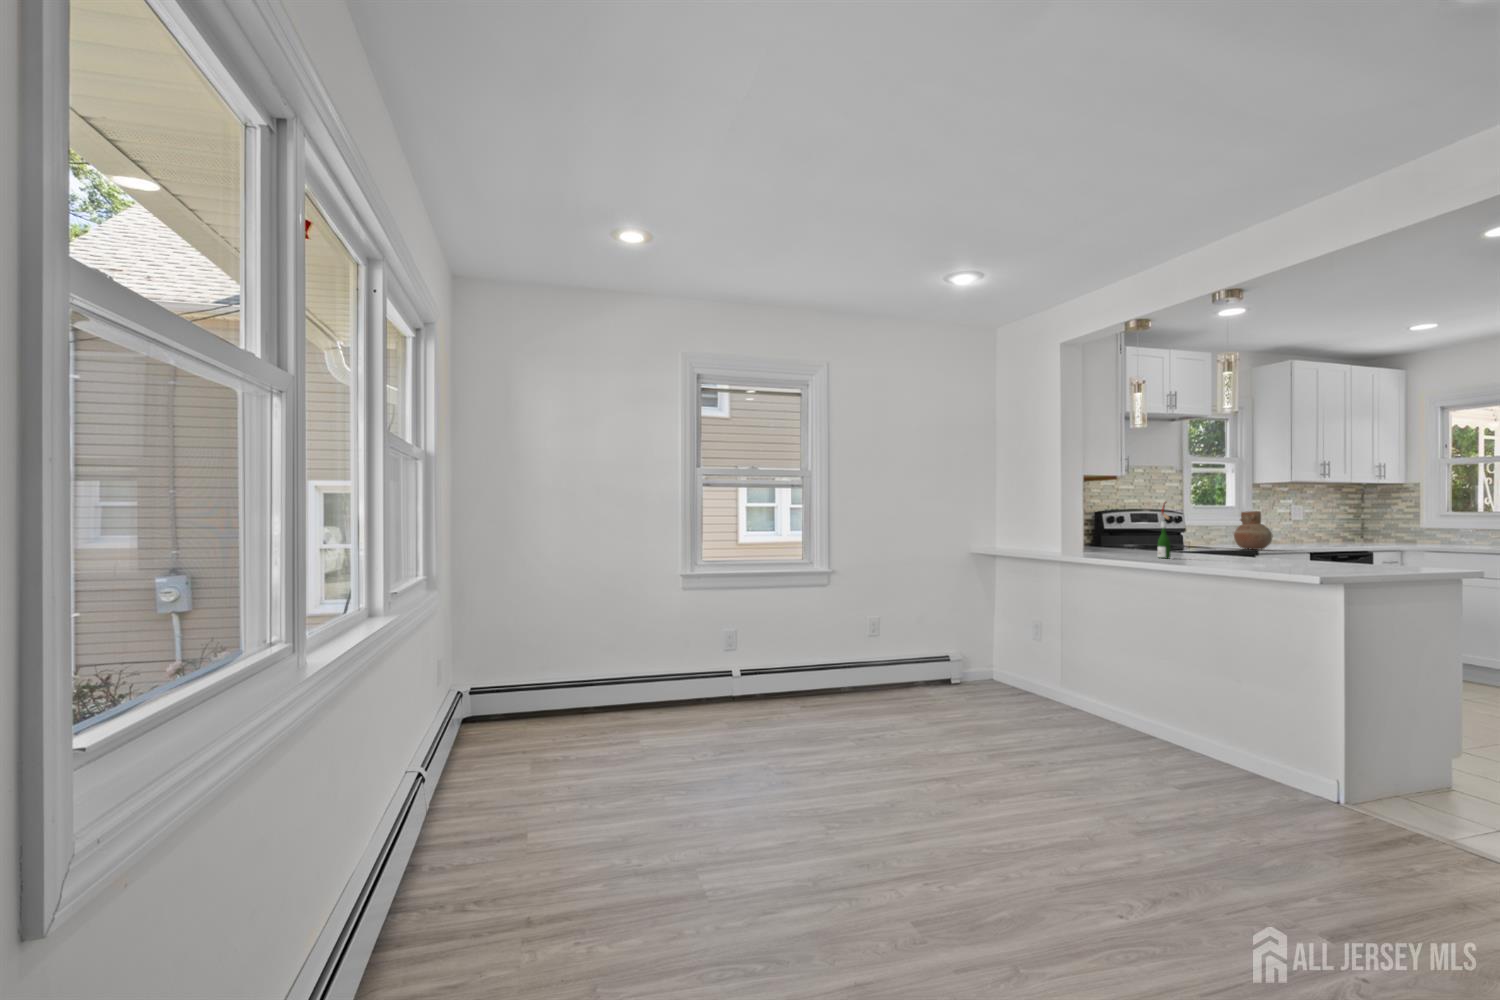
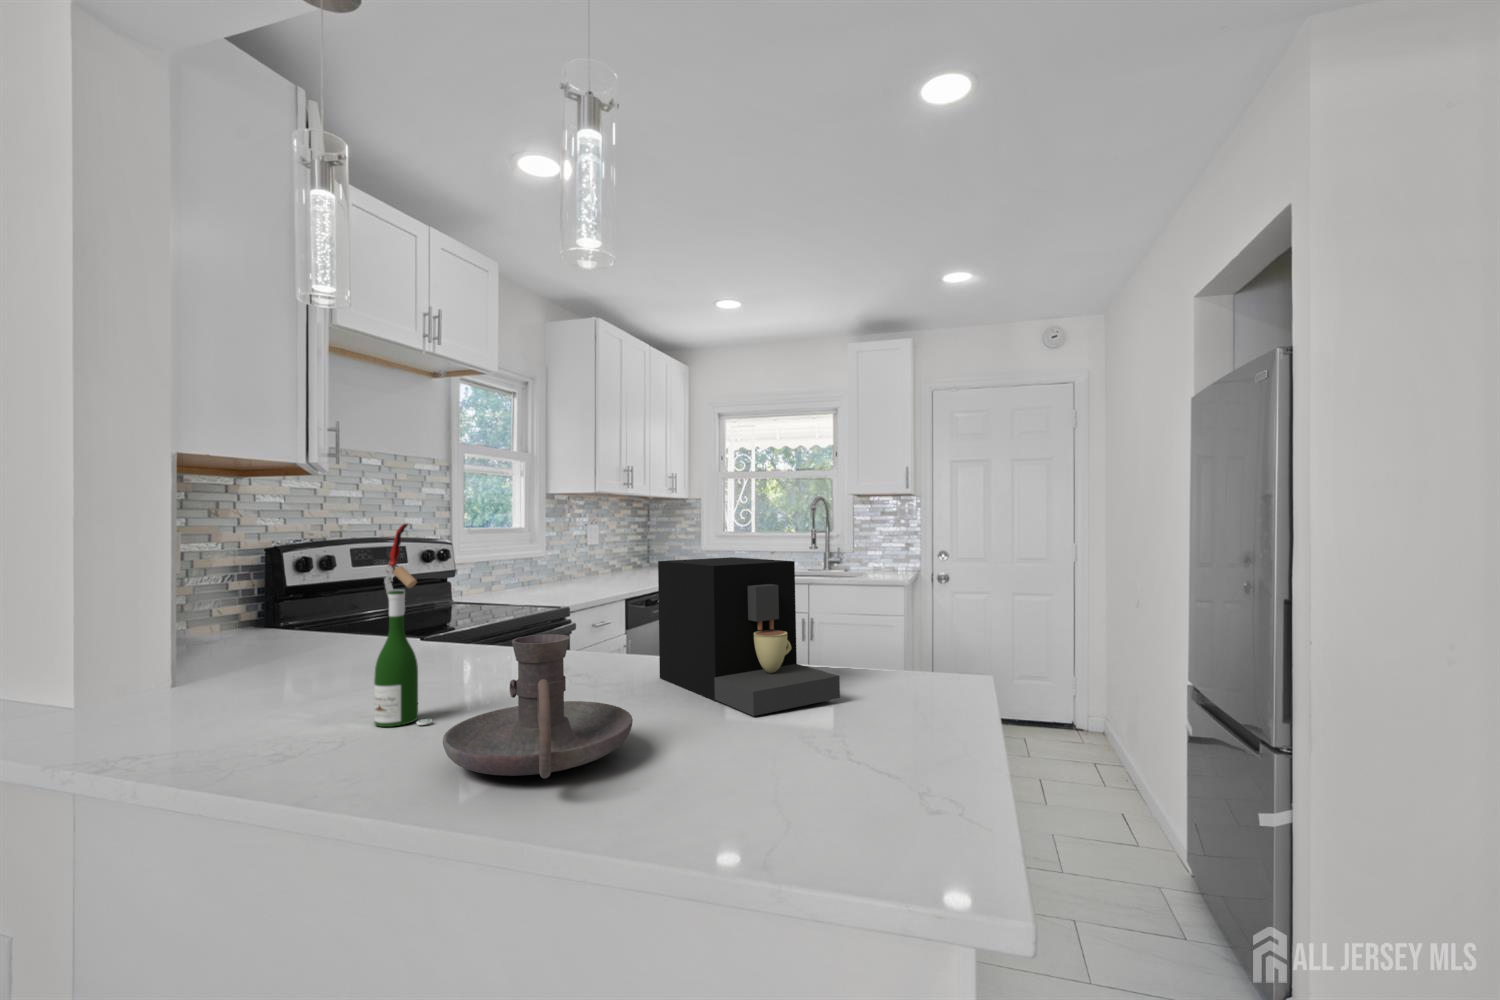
vase: present [1234,511,1272,550] -> none [526,535,575,592]
coffee maker: none [1267,517,1334,568] -> present [658,557,840,716]
candle holder: none [1178,532,1233,563] -> present [443,634,633,778]

